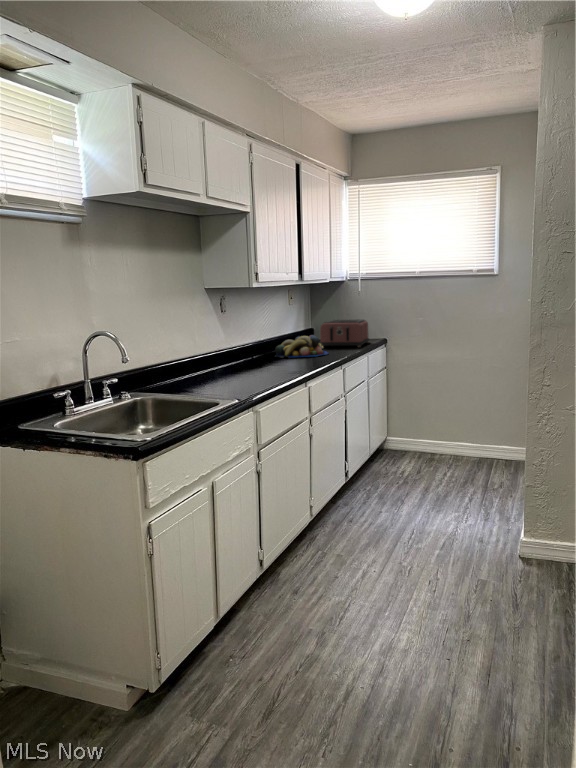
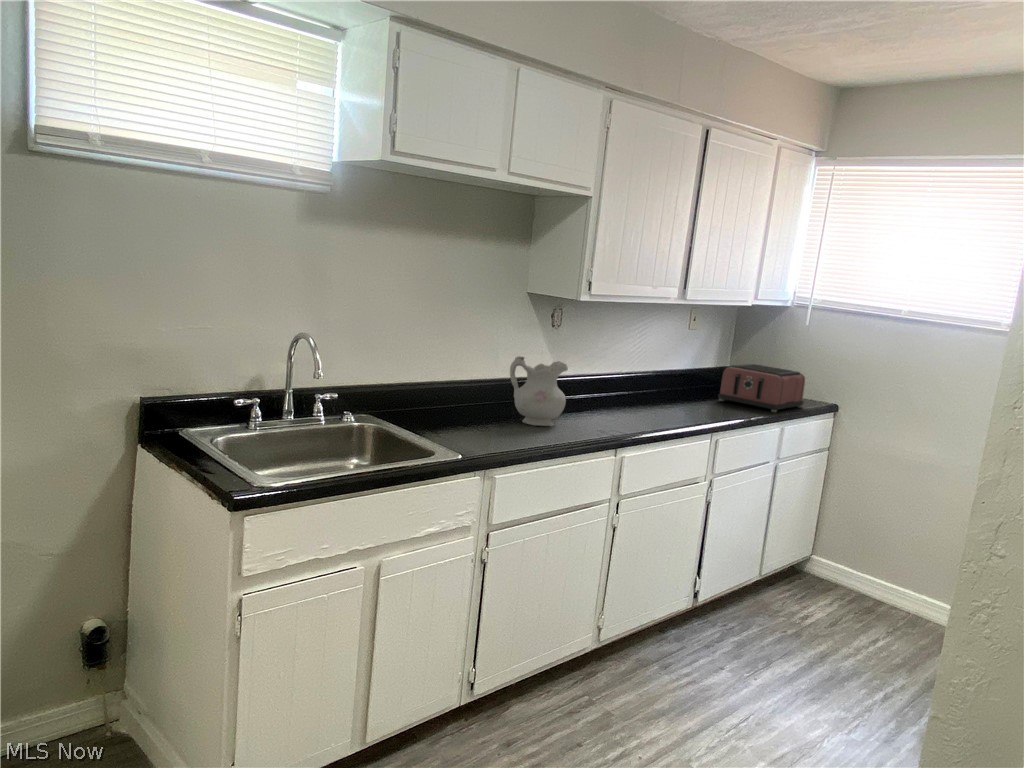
ceramic pitcher: none [219,330,261,378] -> present [510,356,568,426]
fruit bowl: present [275,335,328,358] -> none [632,380,713,414]

